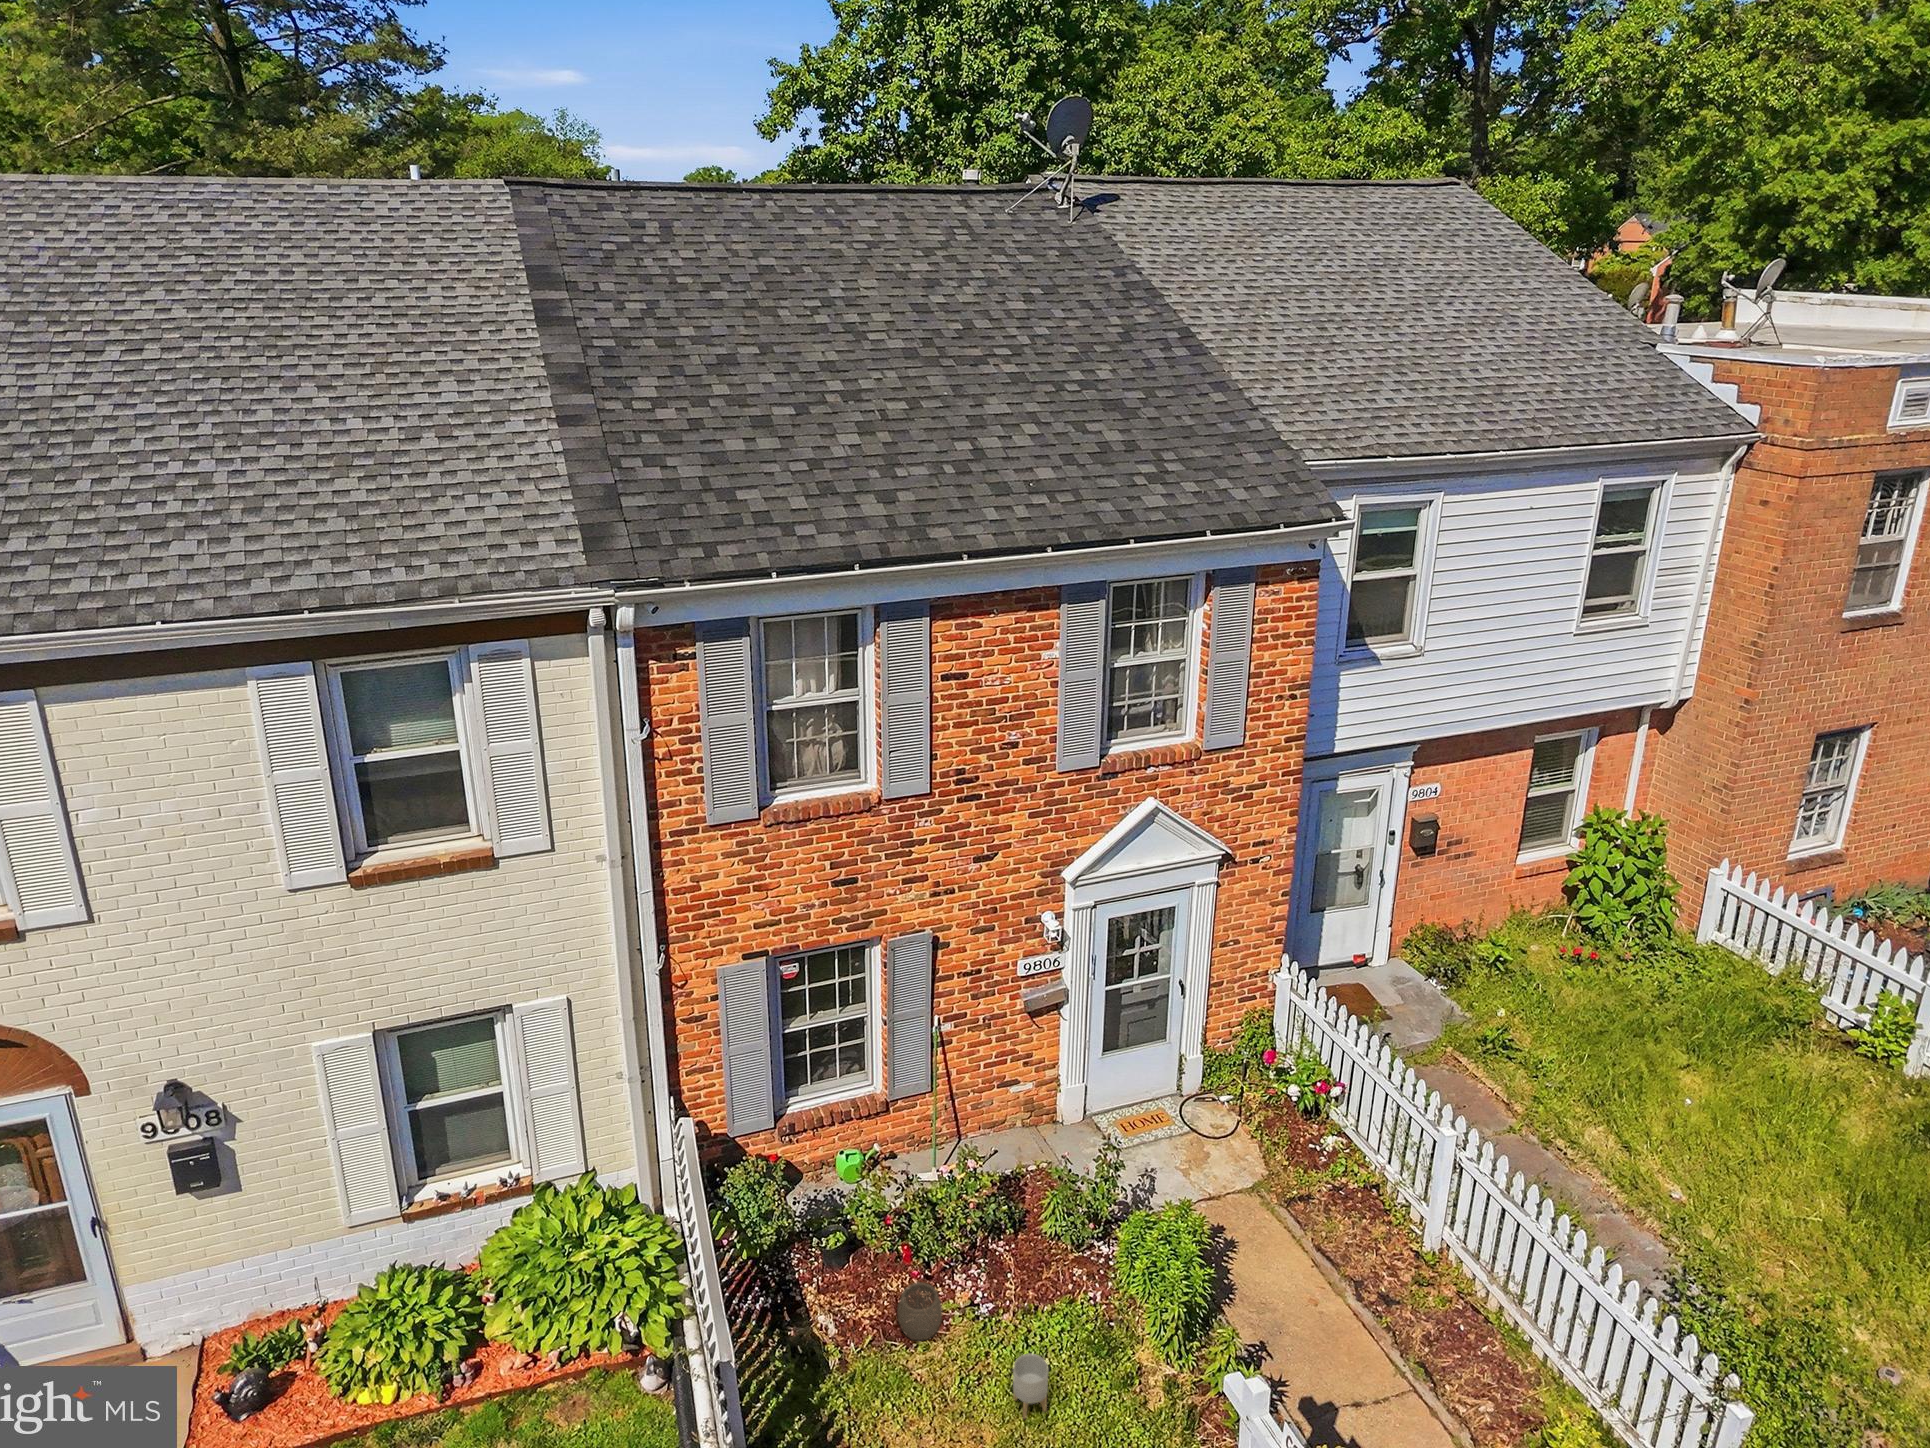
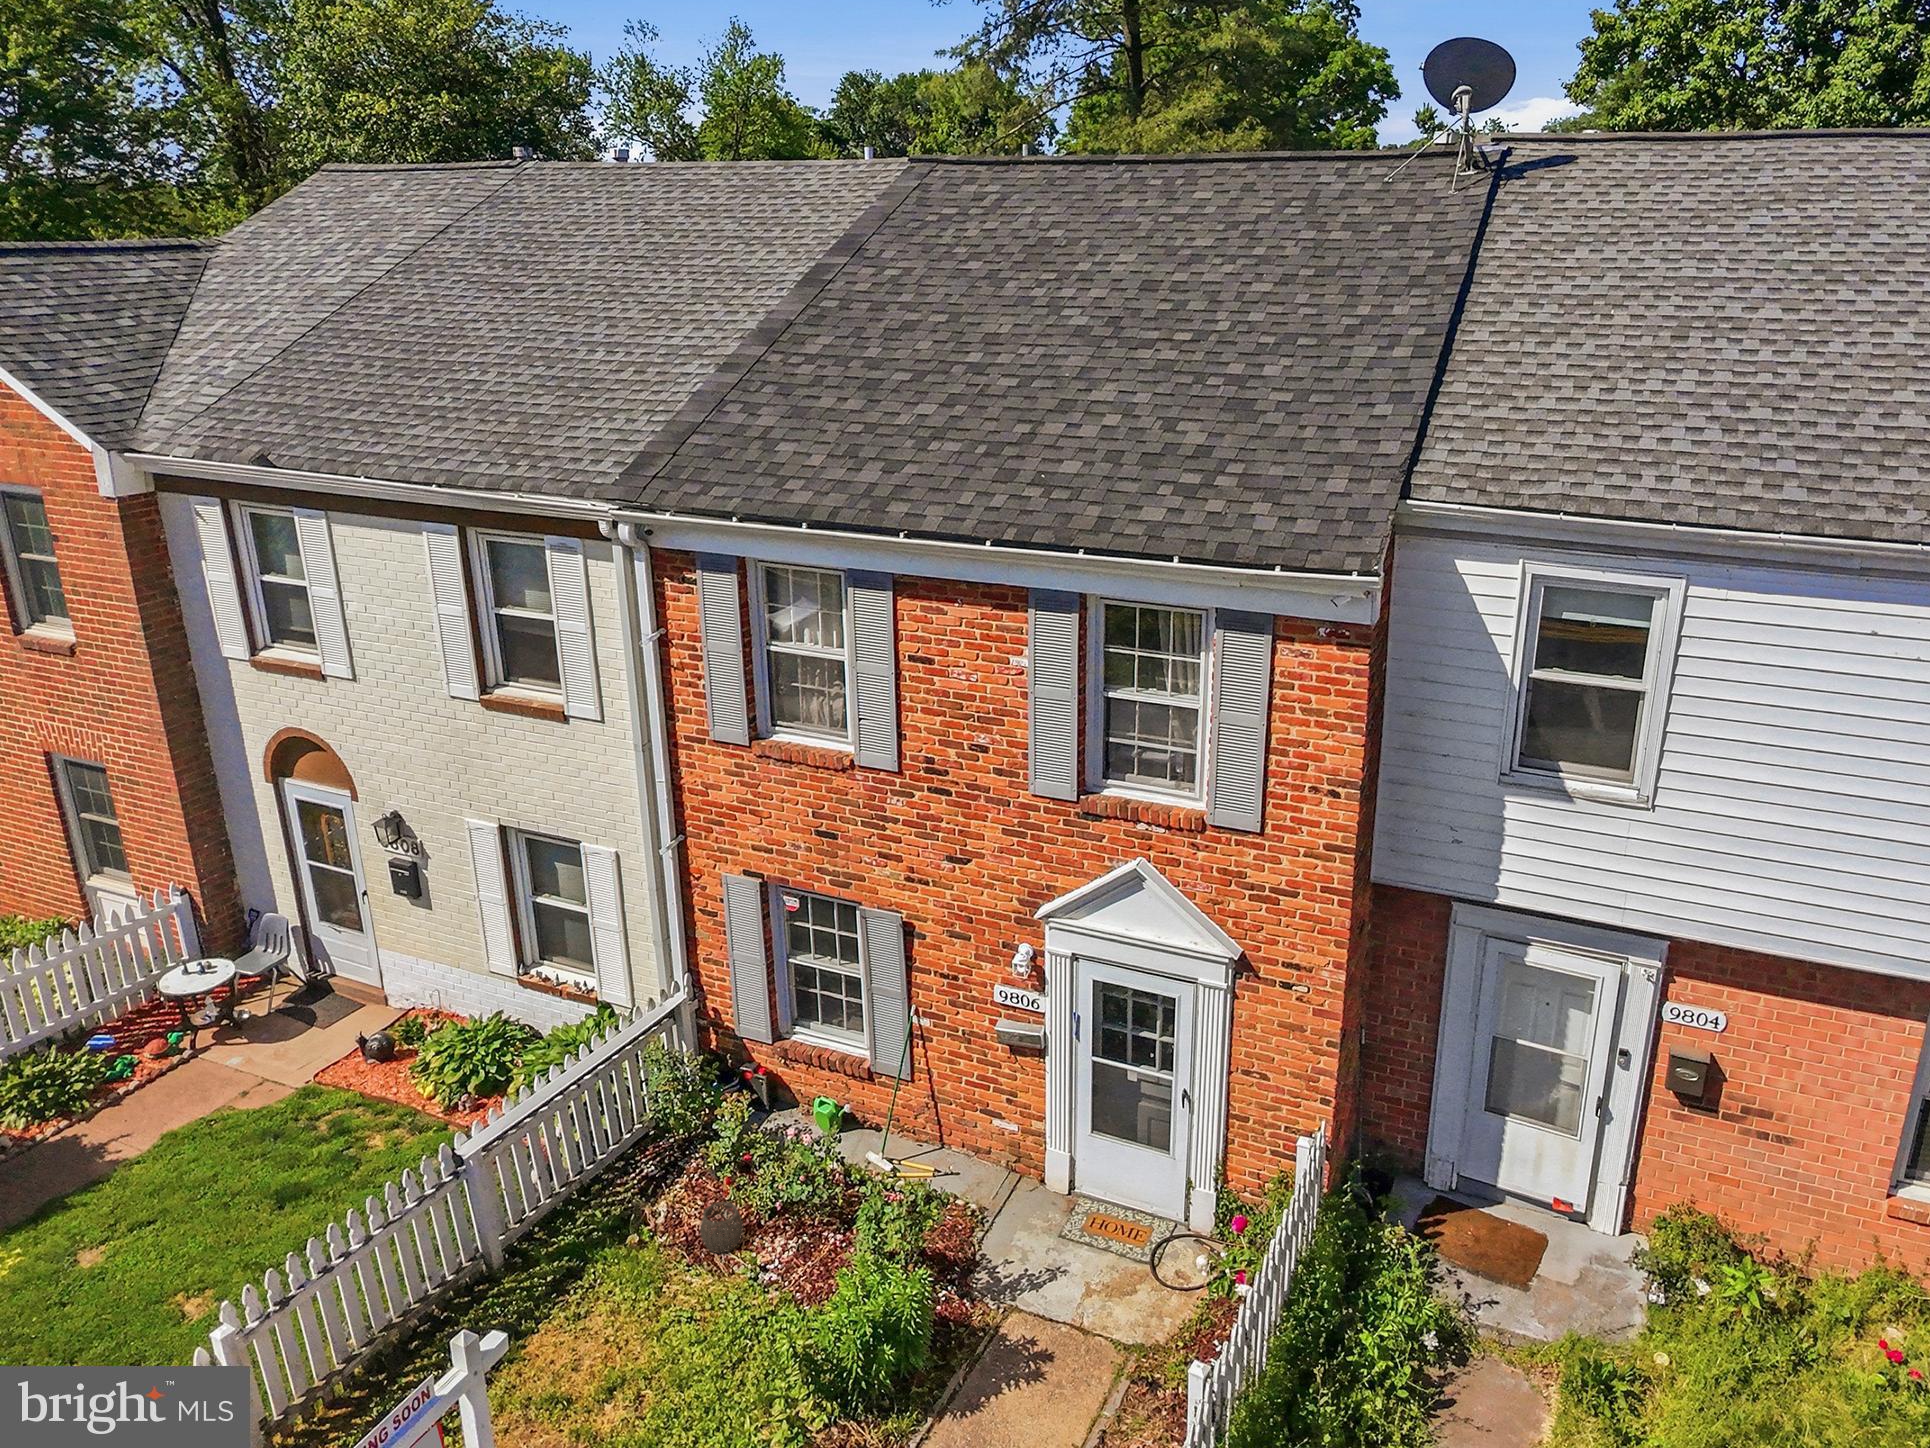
planter: present [1013,1354,1048,1419] -> none [685,1288,722,1348]

